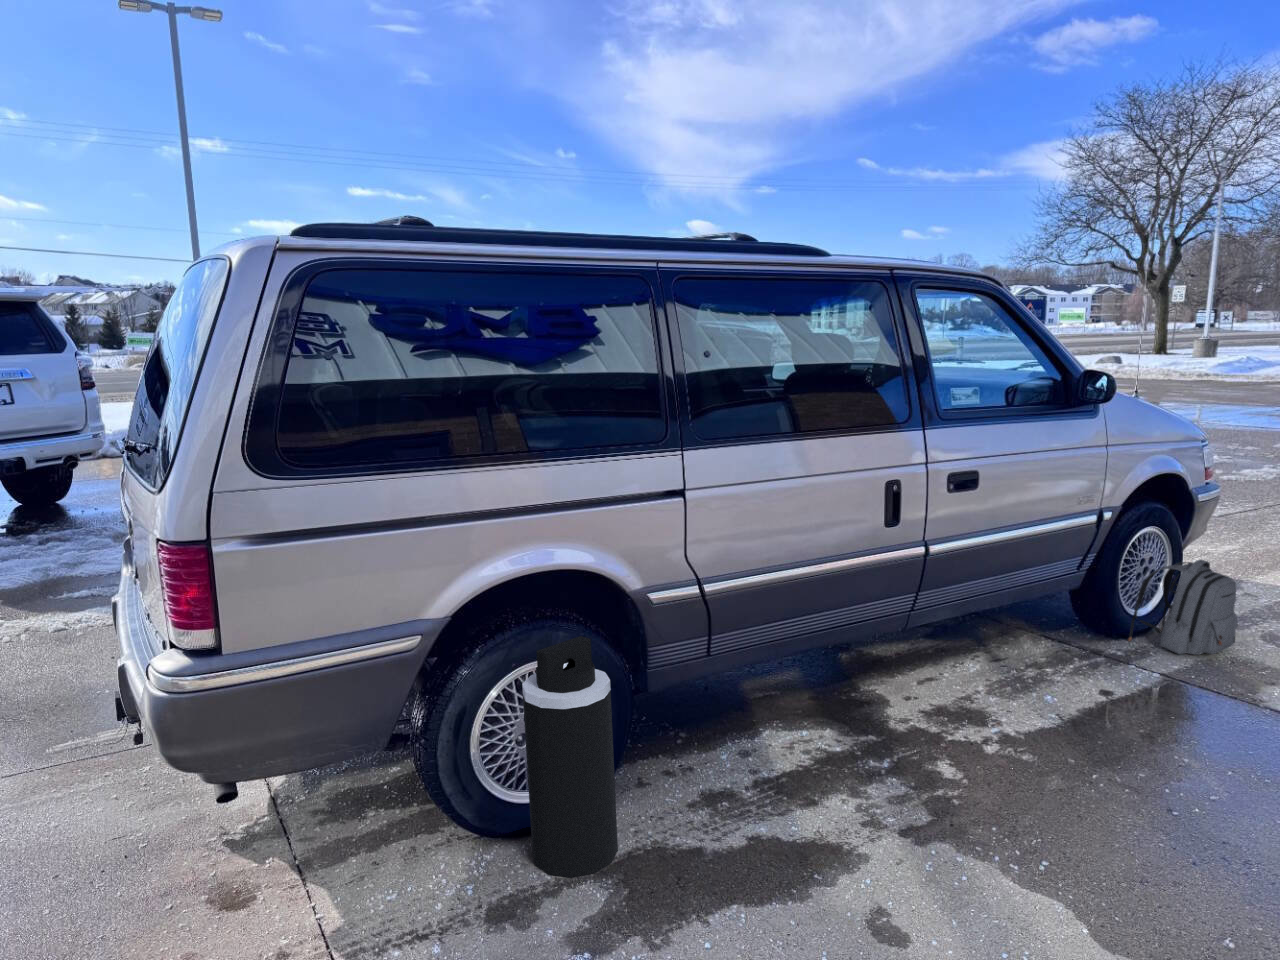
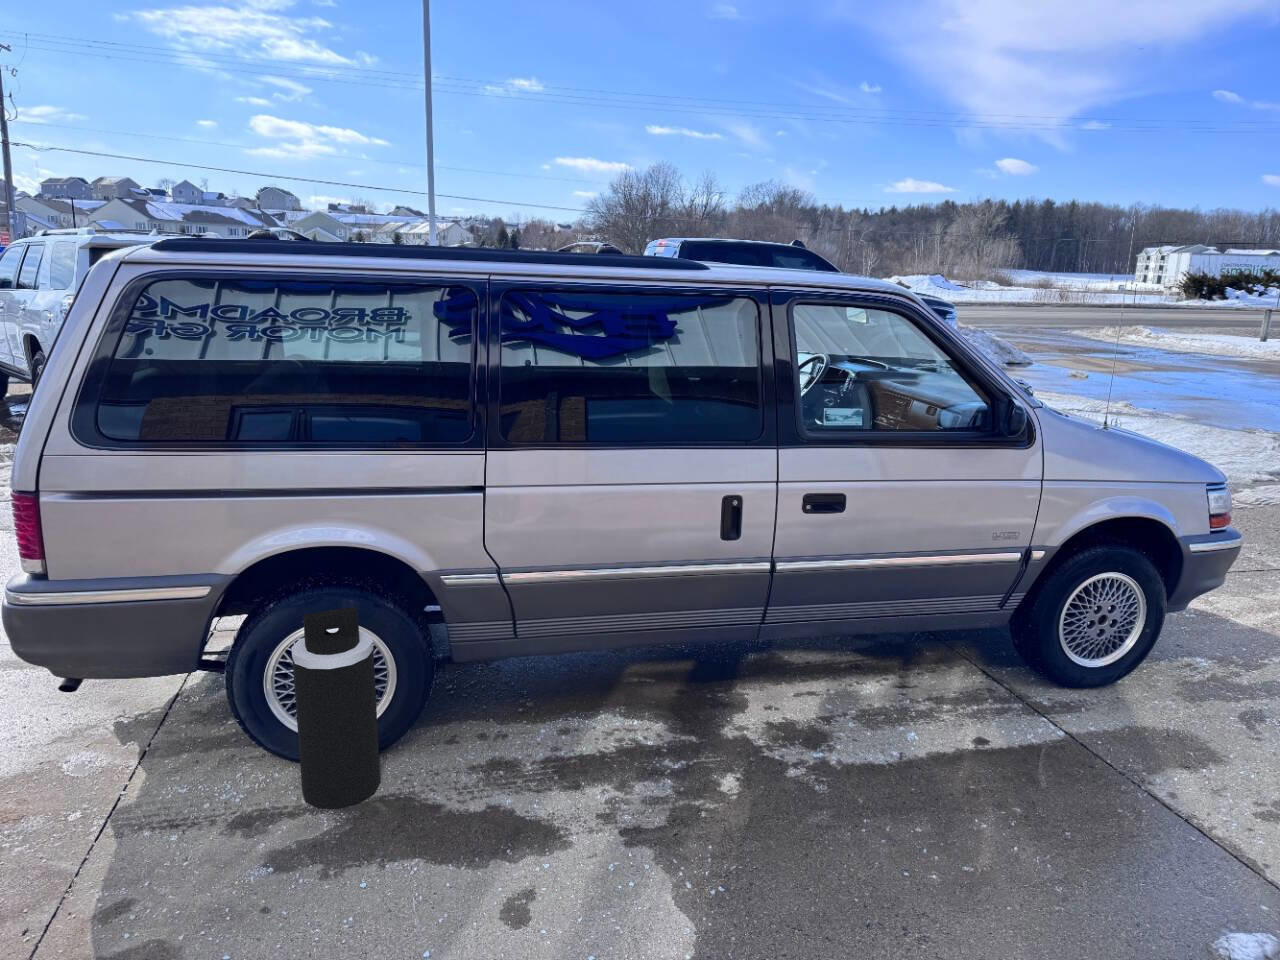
backpack: present [1128,559,1238,655] -> none [1068,617,1192,725]

